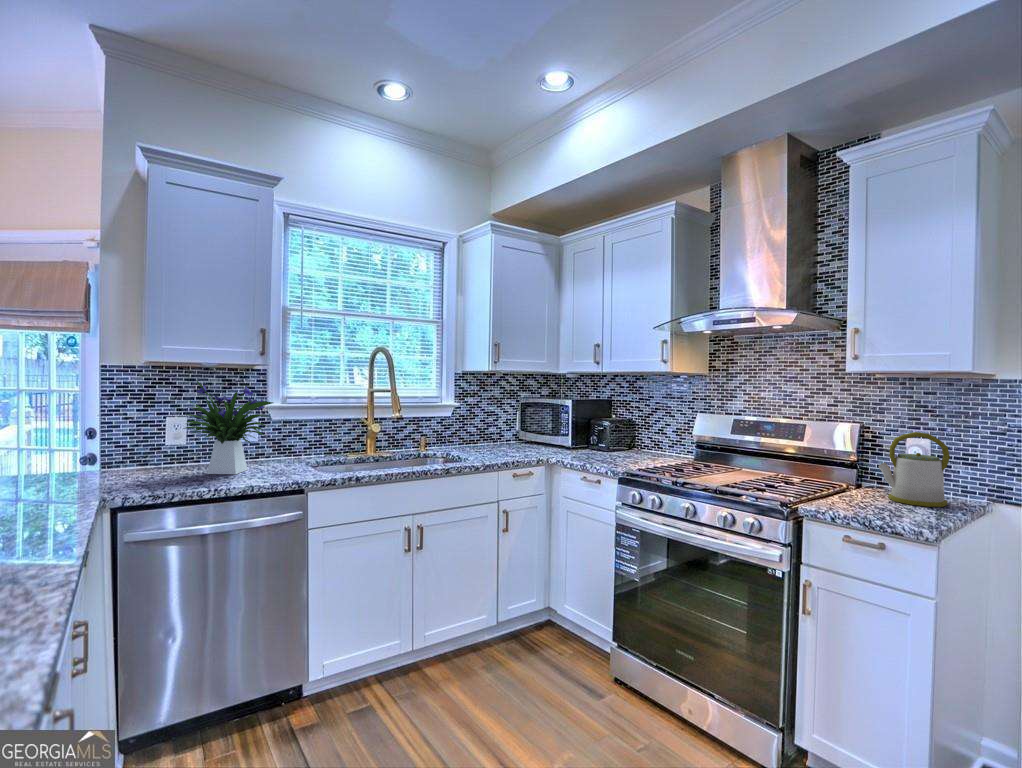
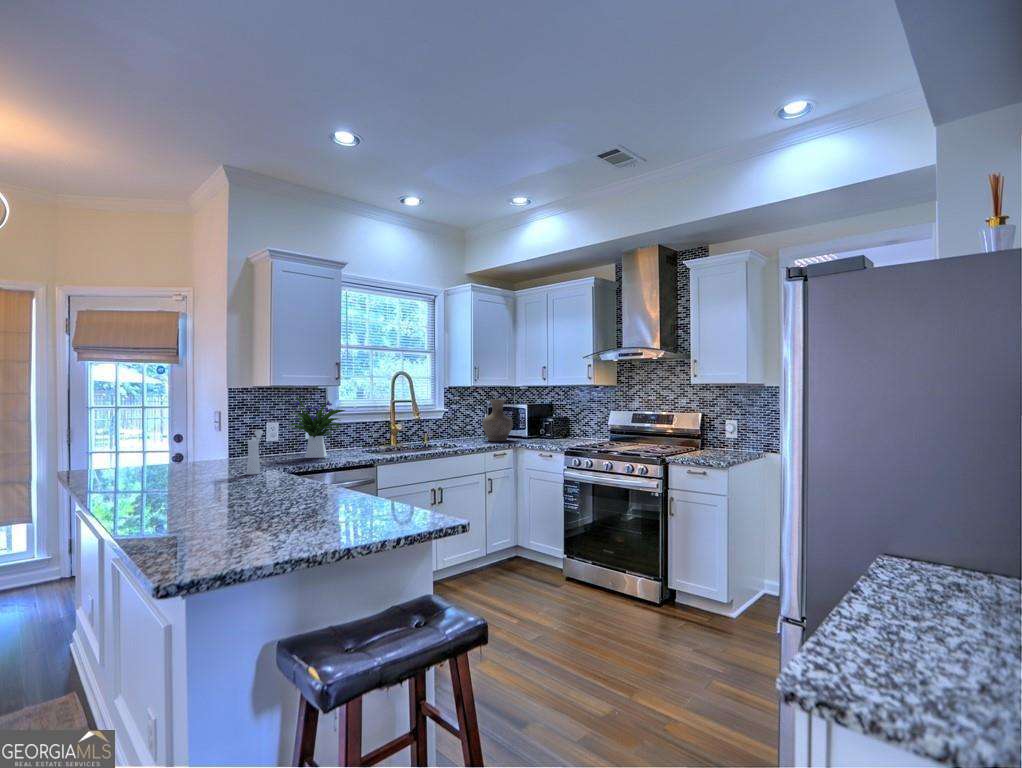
vase: none [505,391,549,452] -> present [482,399,513,441]
kettle: present [878,432,950,507] -> none [708,416,741,455]
pepper mill: none [31,434,83,513] -> present [247,430,263,475]

